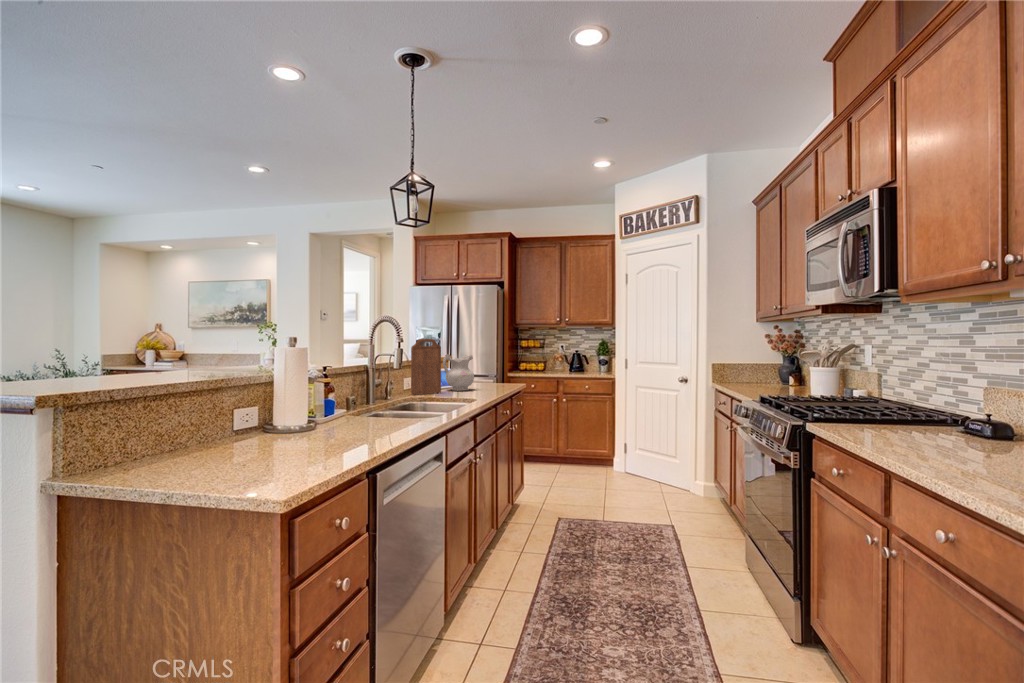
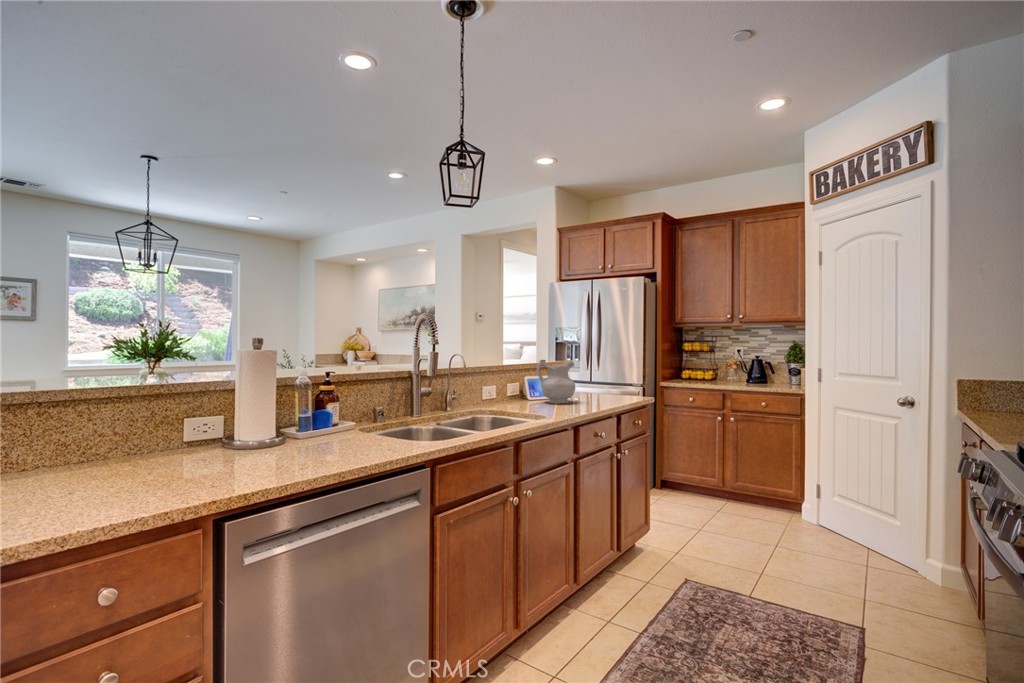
cutting board: present [411,339,441,395] -> none [493,341,530,406]

